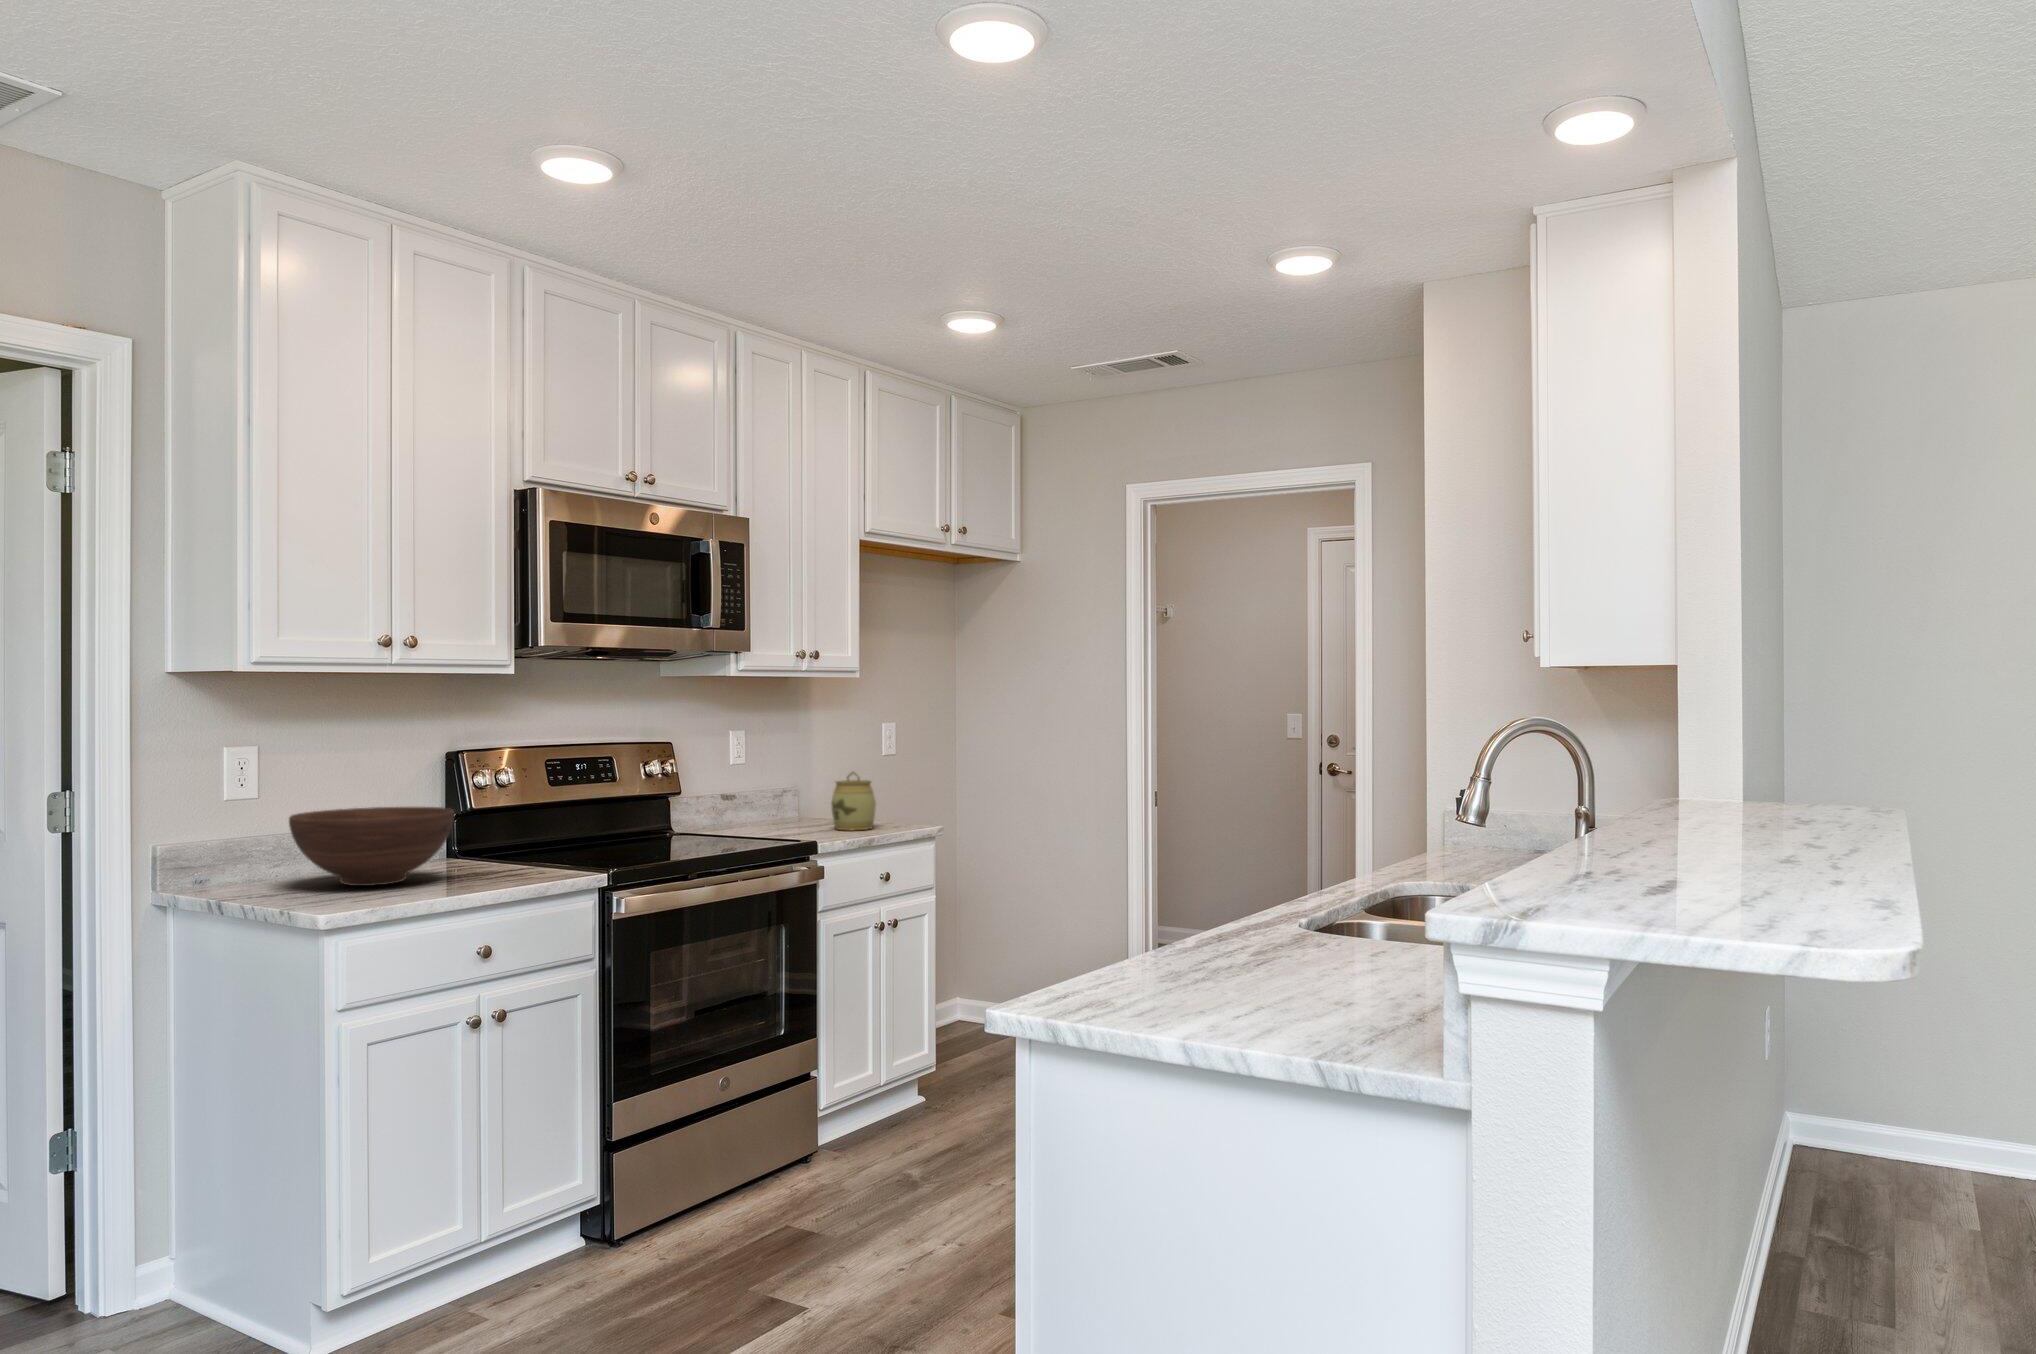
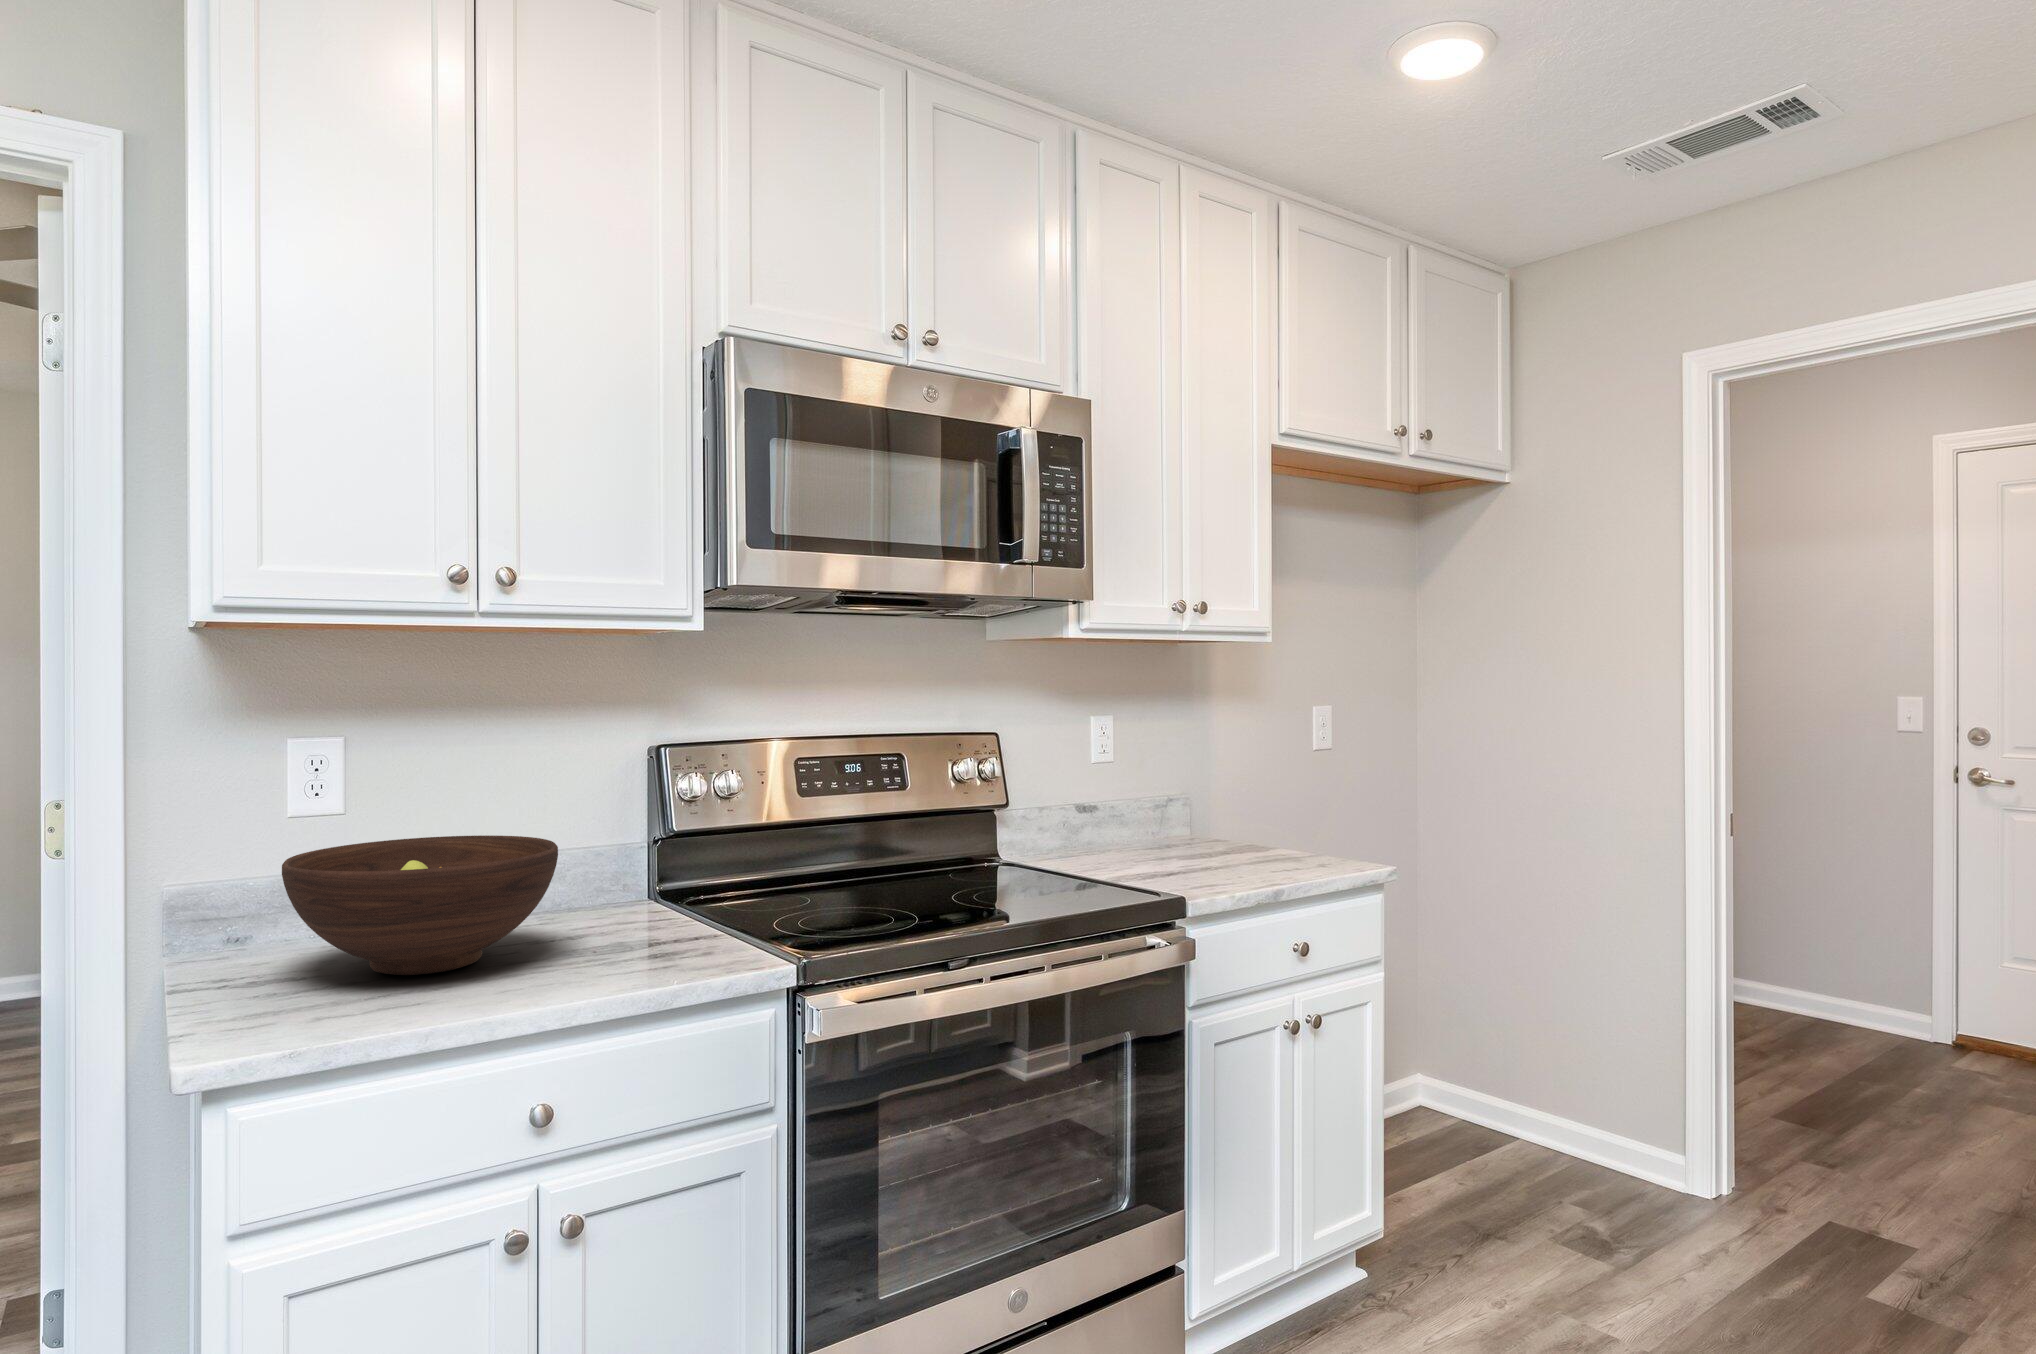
jar: present [831,772,876,831] -> none [1224,781,1290,872]

